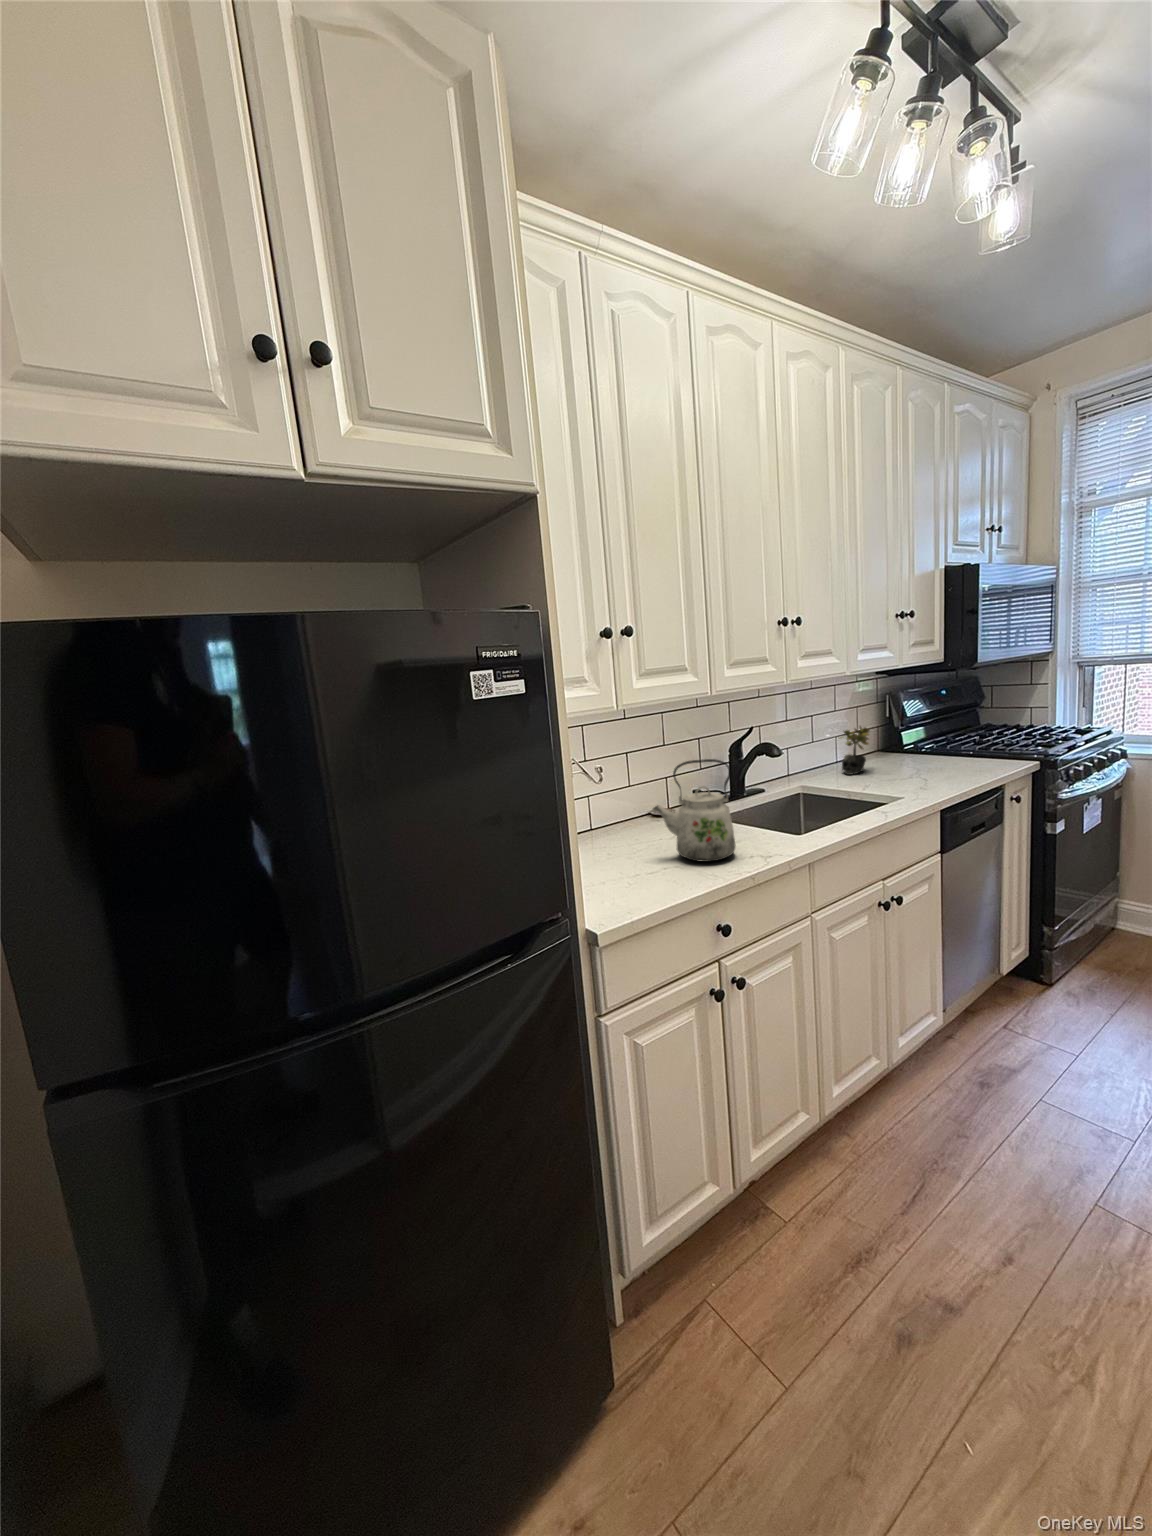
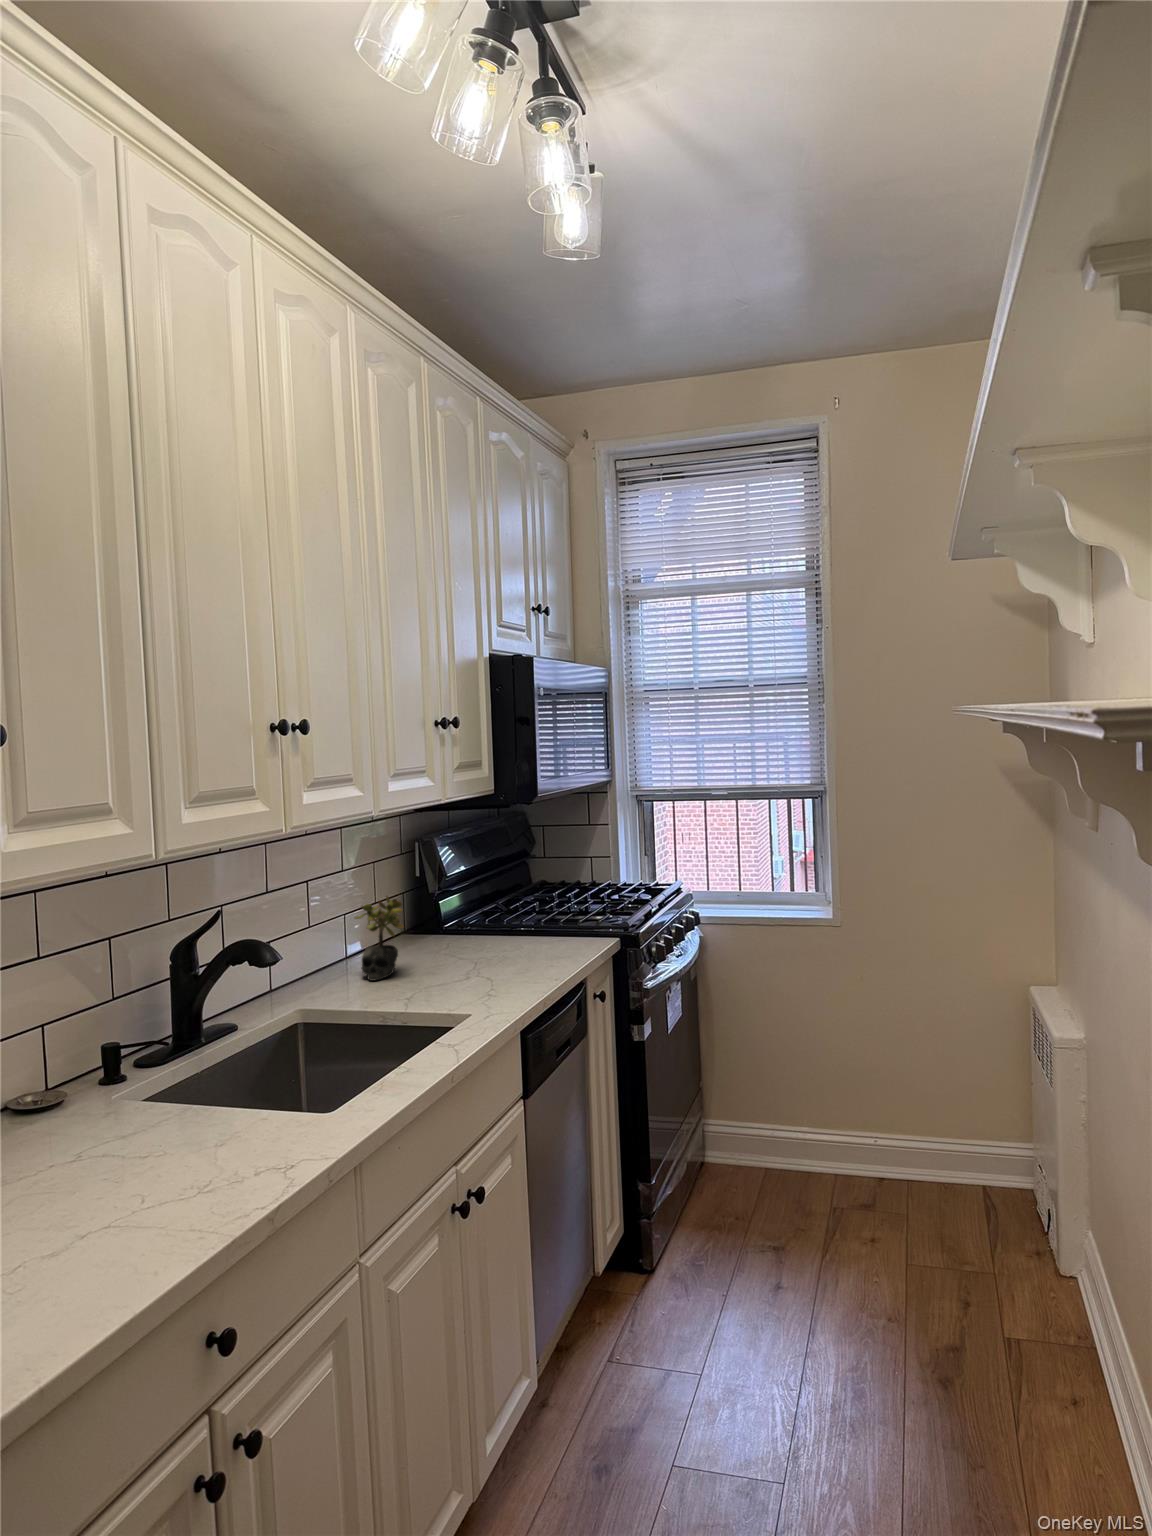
kettle: present [653,759,736,862] -> none [43,989,224,1205]

